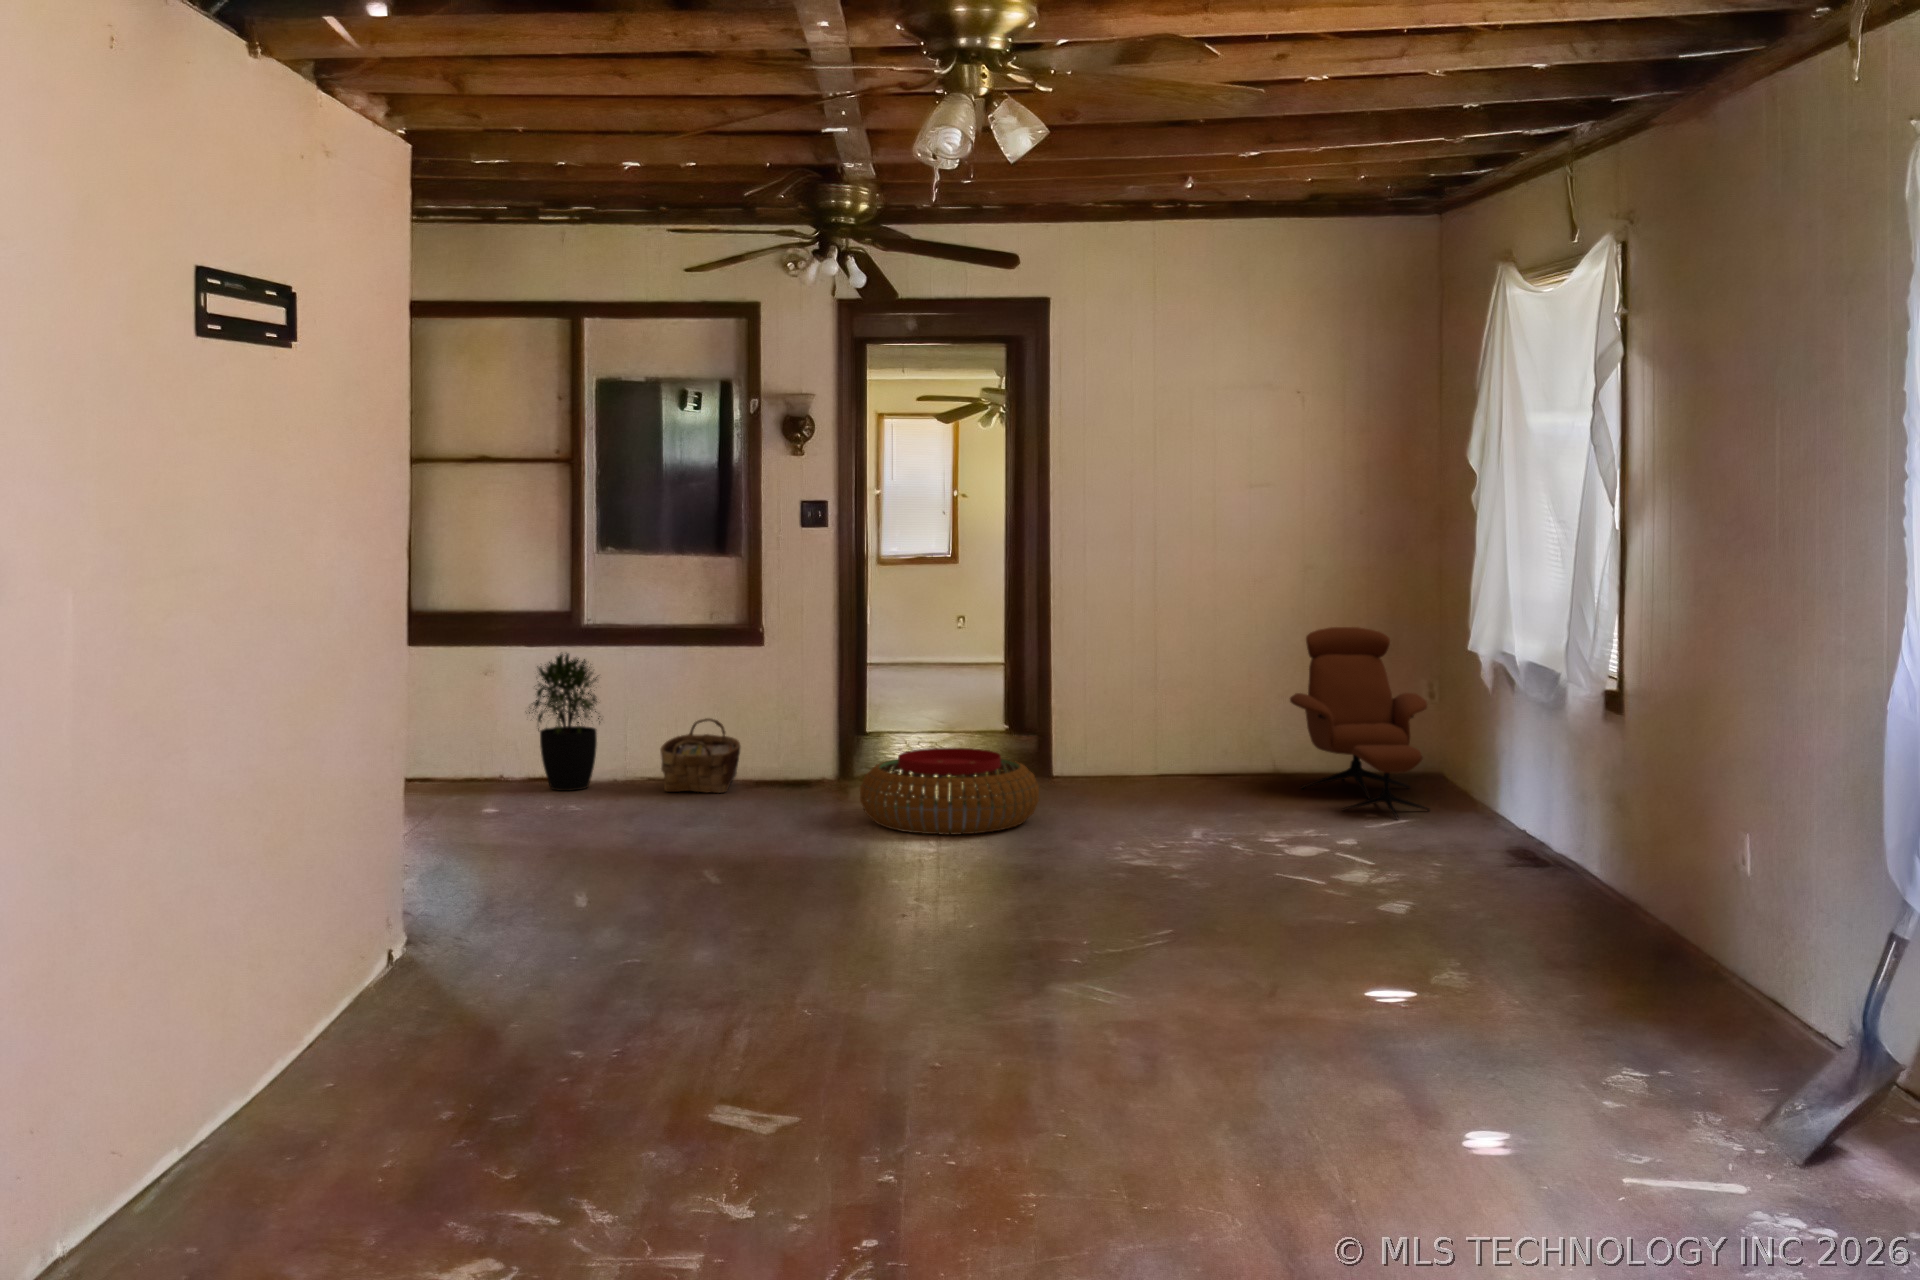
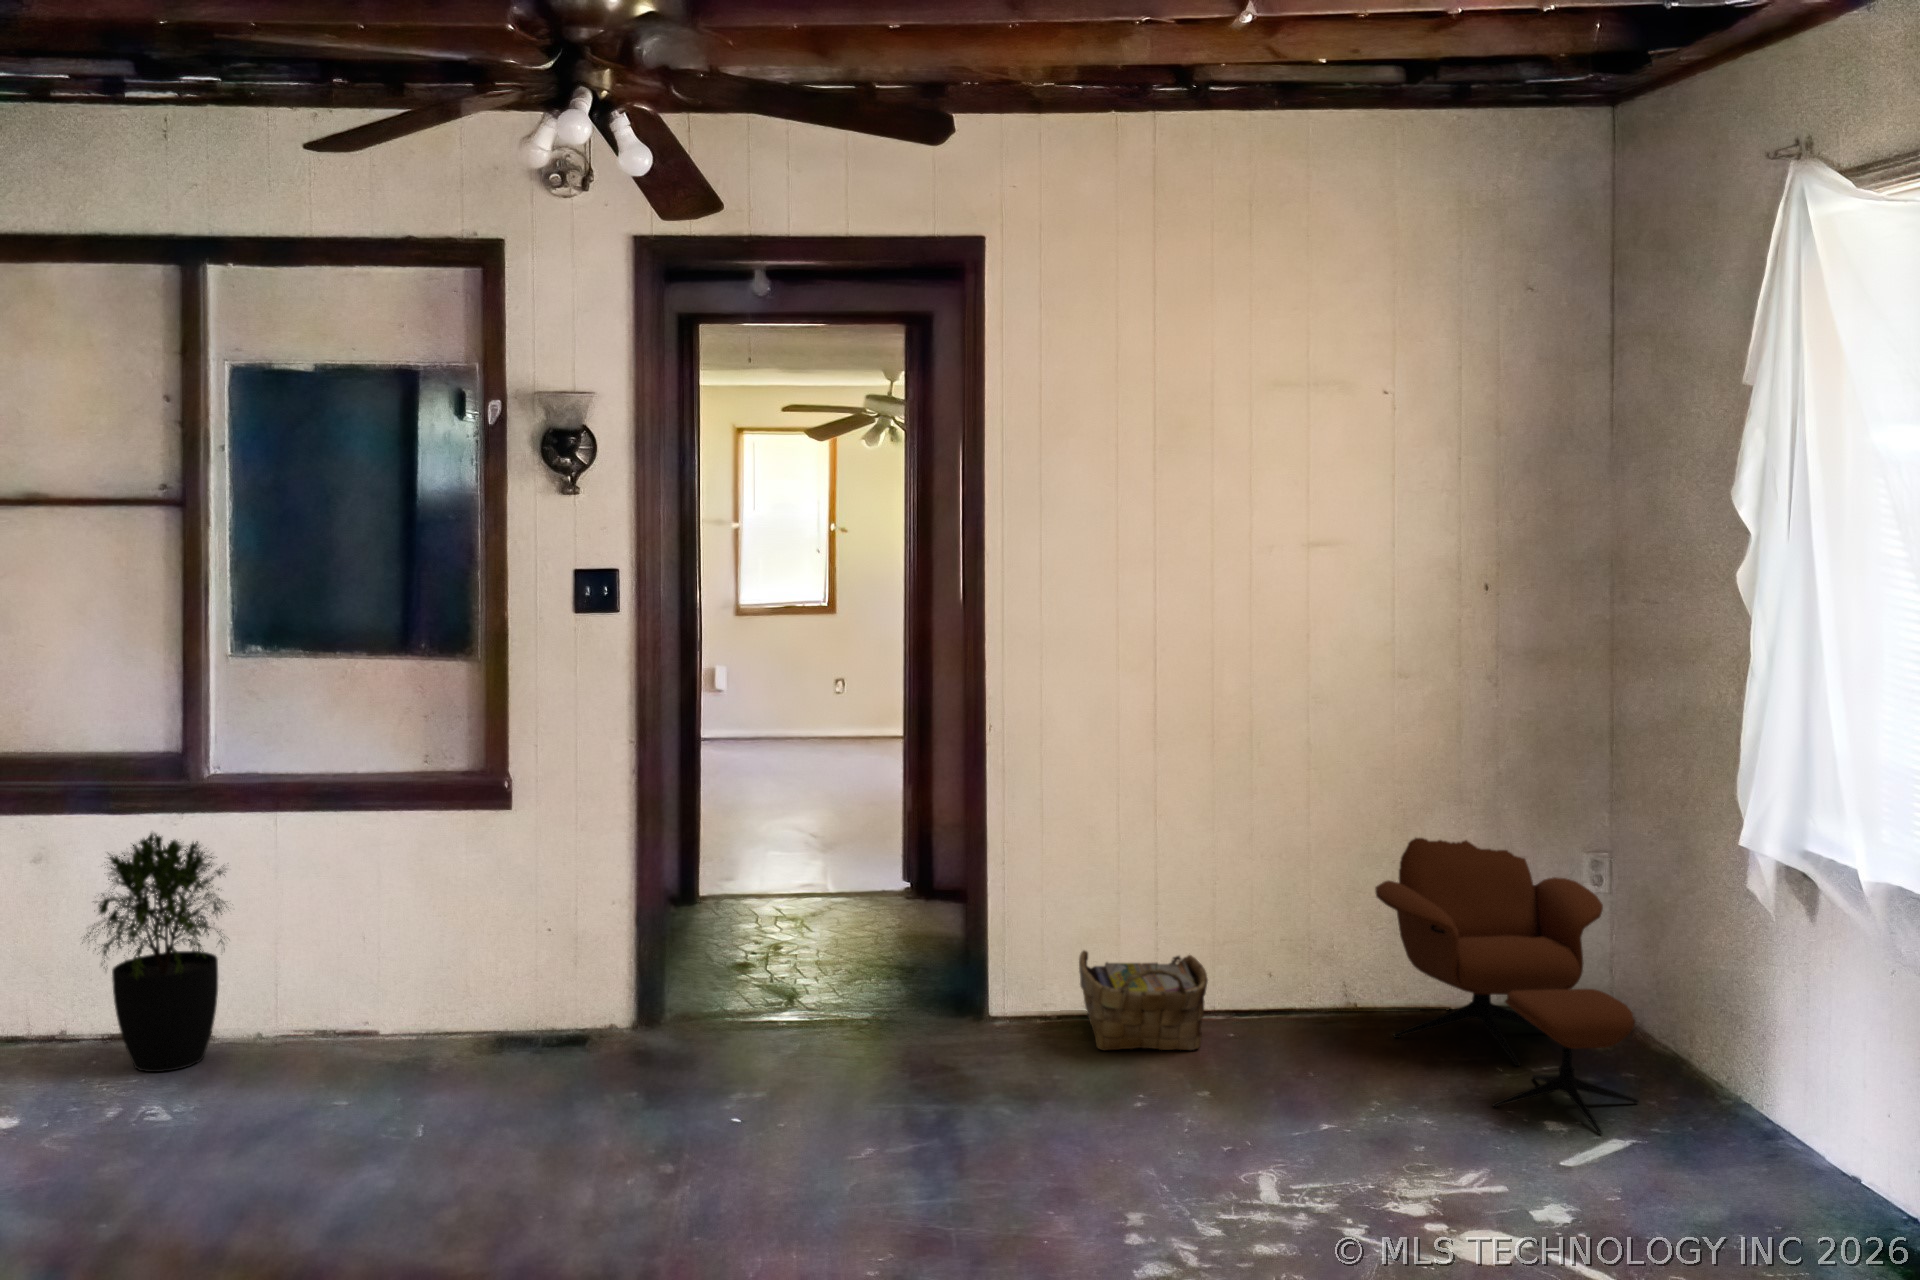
woven basket: present [660,718,741,793] -> present [1079,950,1208,1050]
pouf: present [860,748,1039,835] -> none [656,1012,982,1213]

